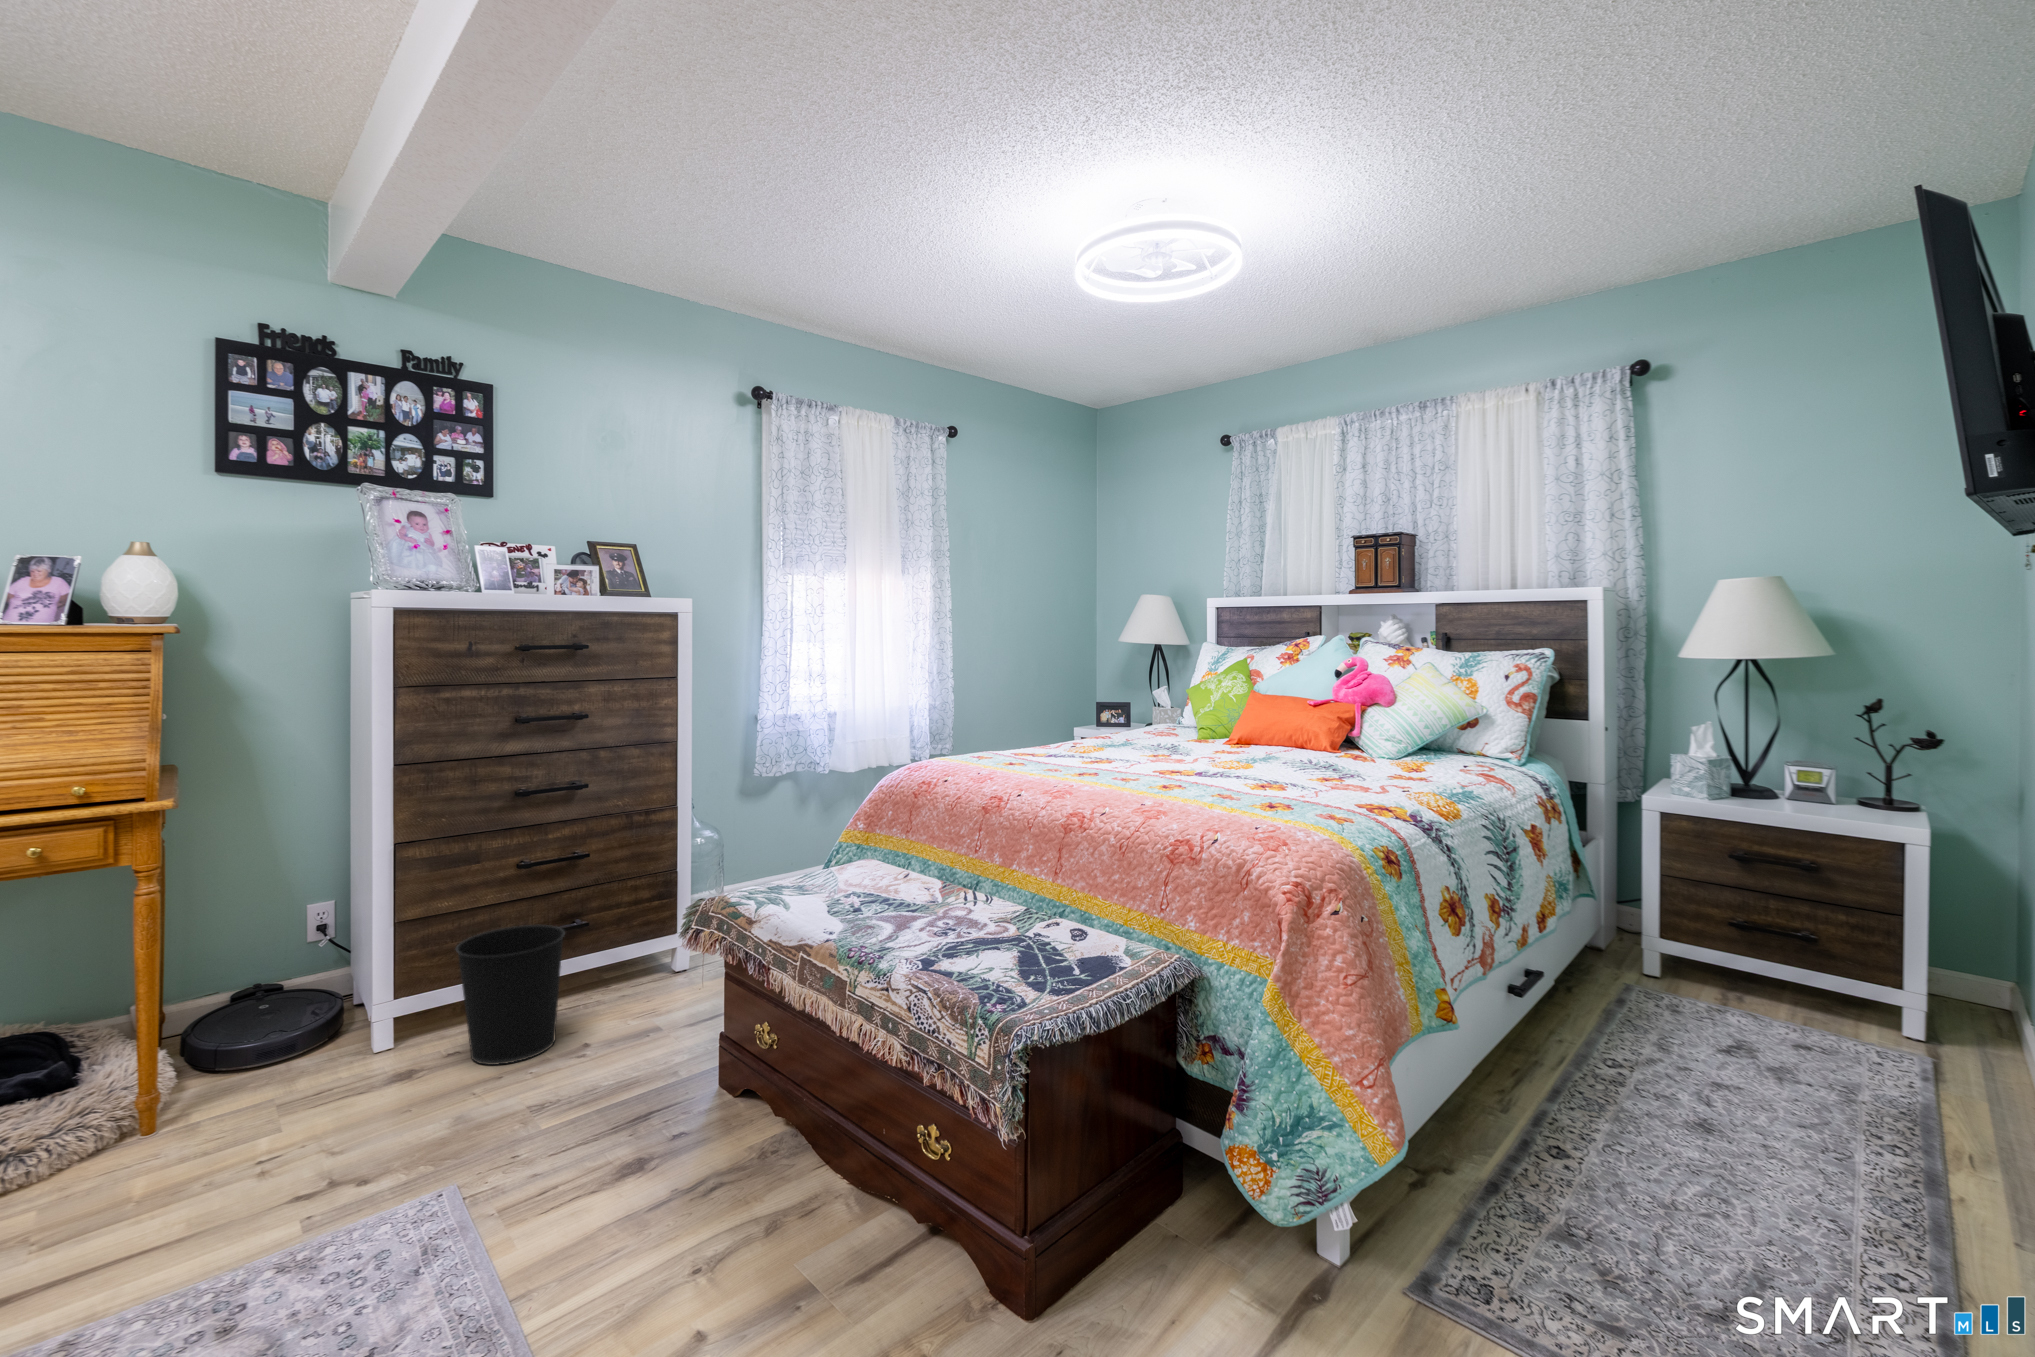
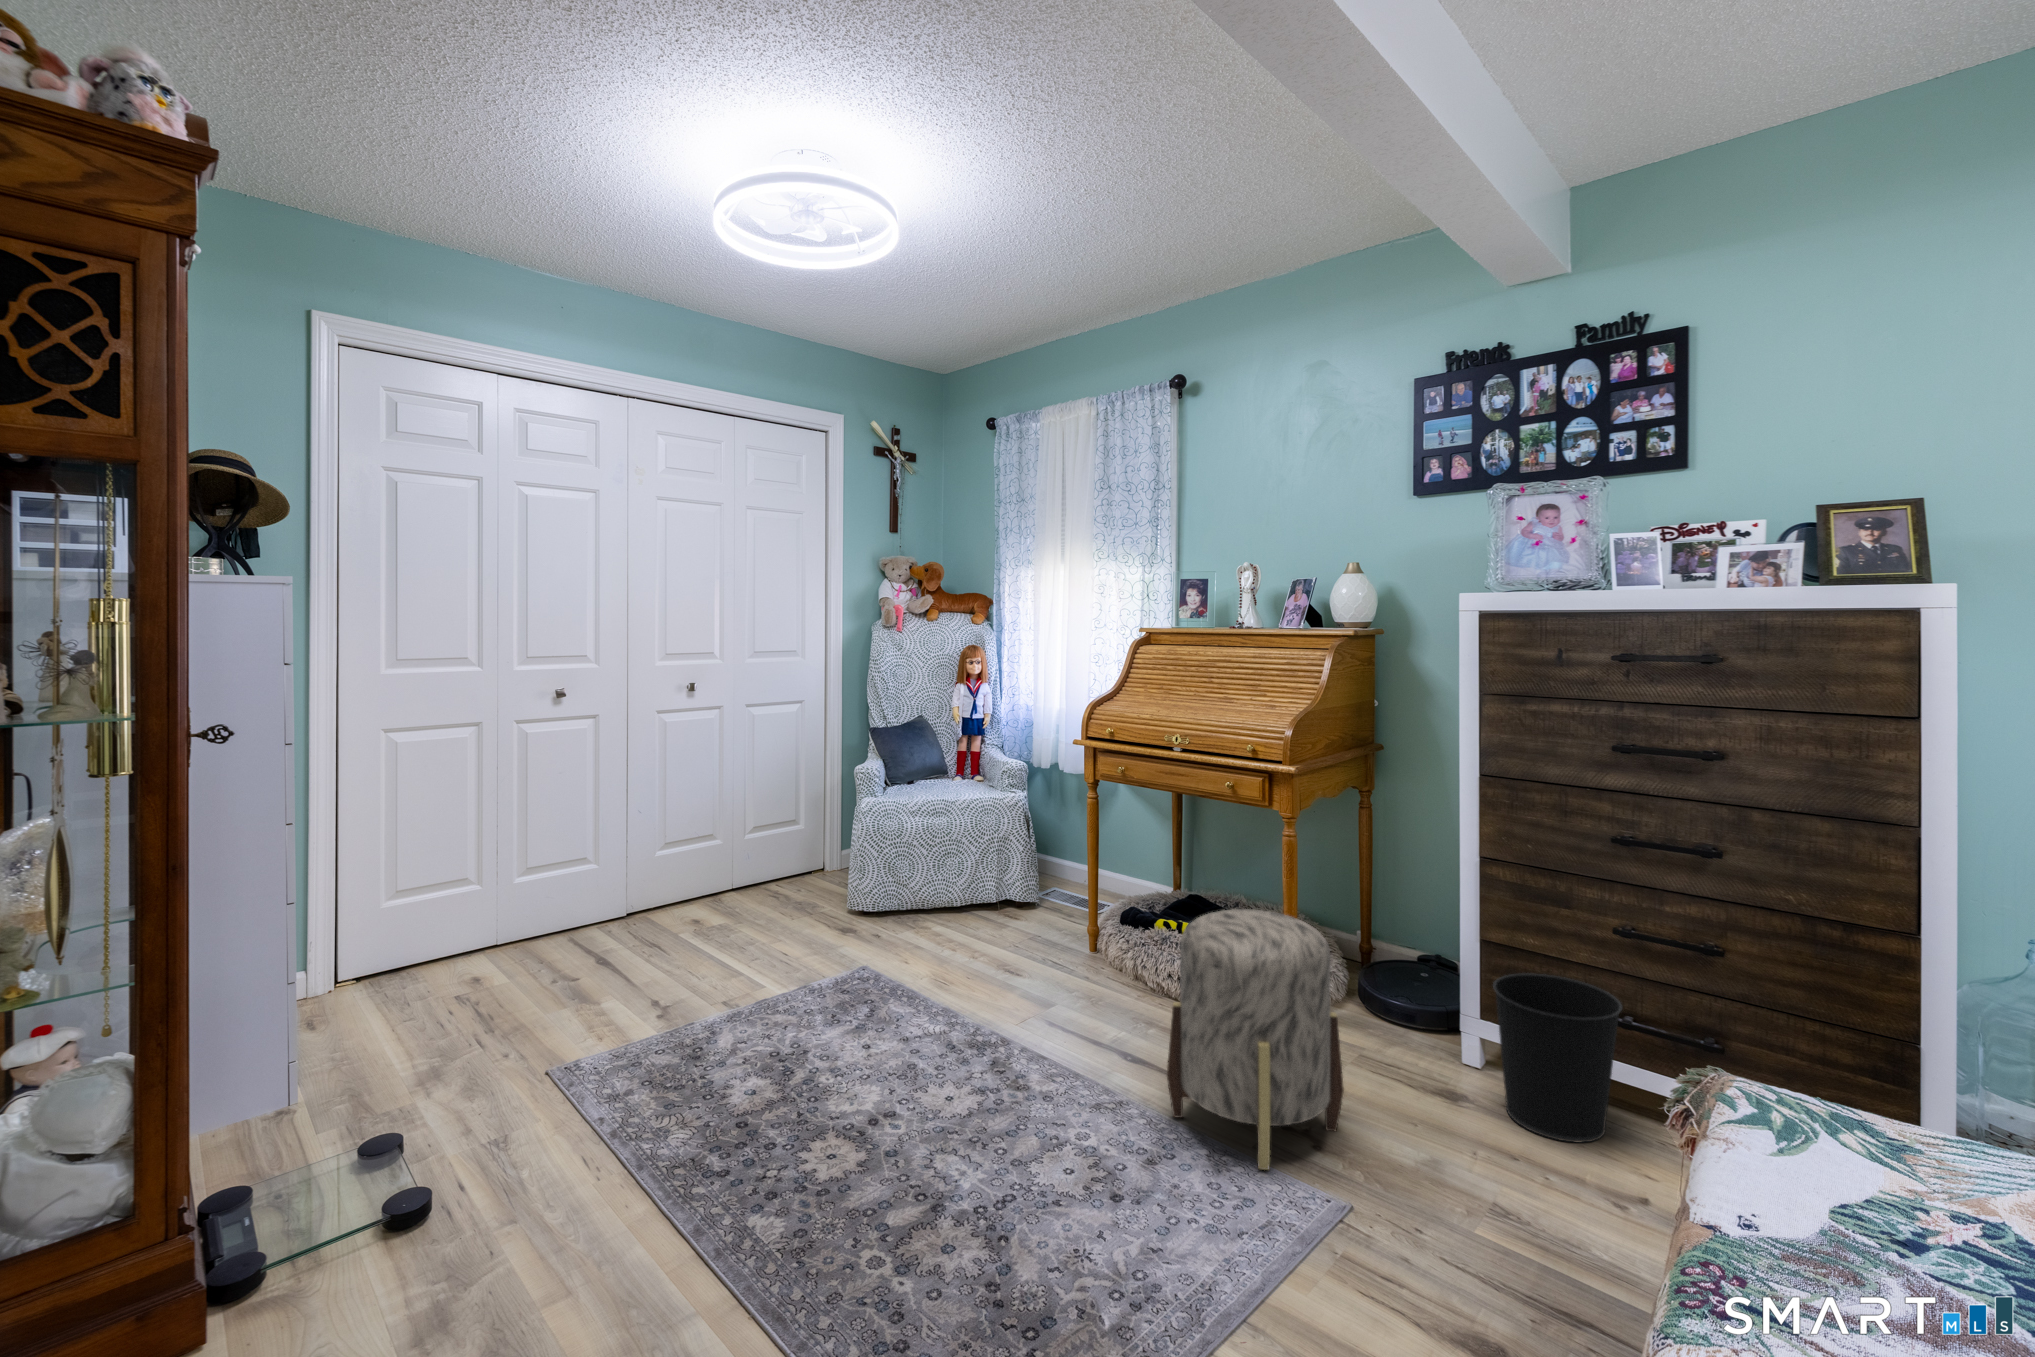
ottoman: none [139,952,381,1286] -> present [1167,909,1344,1170]

